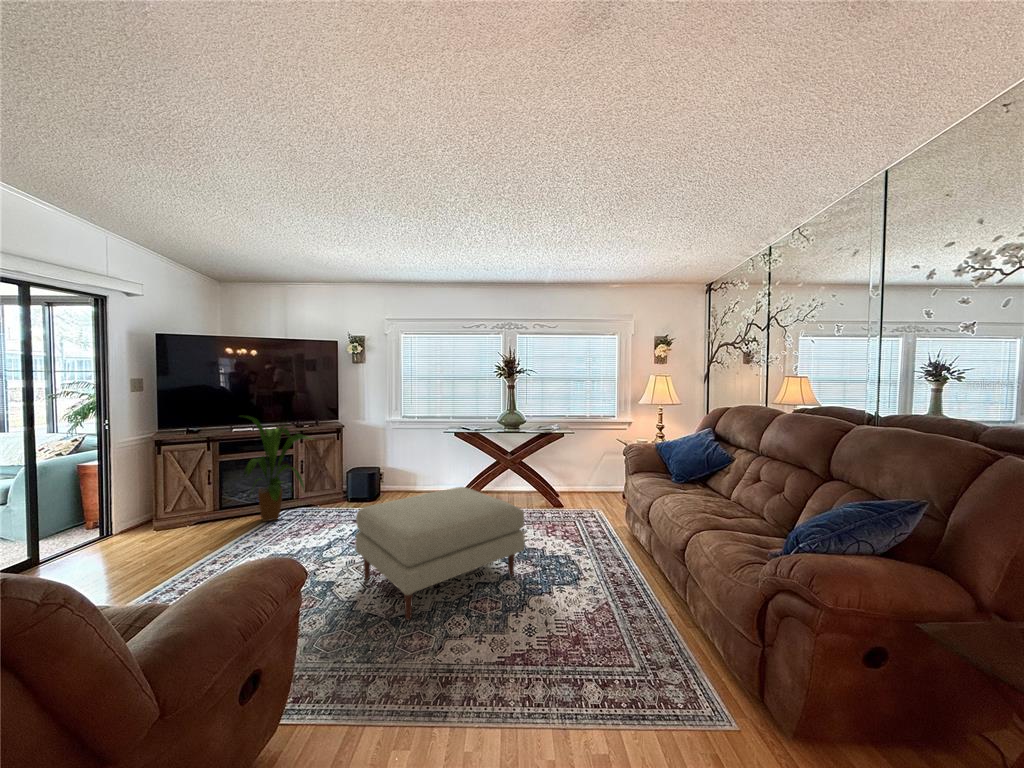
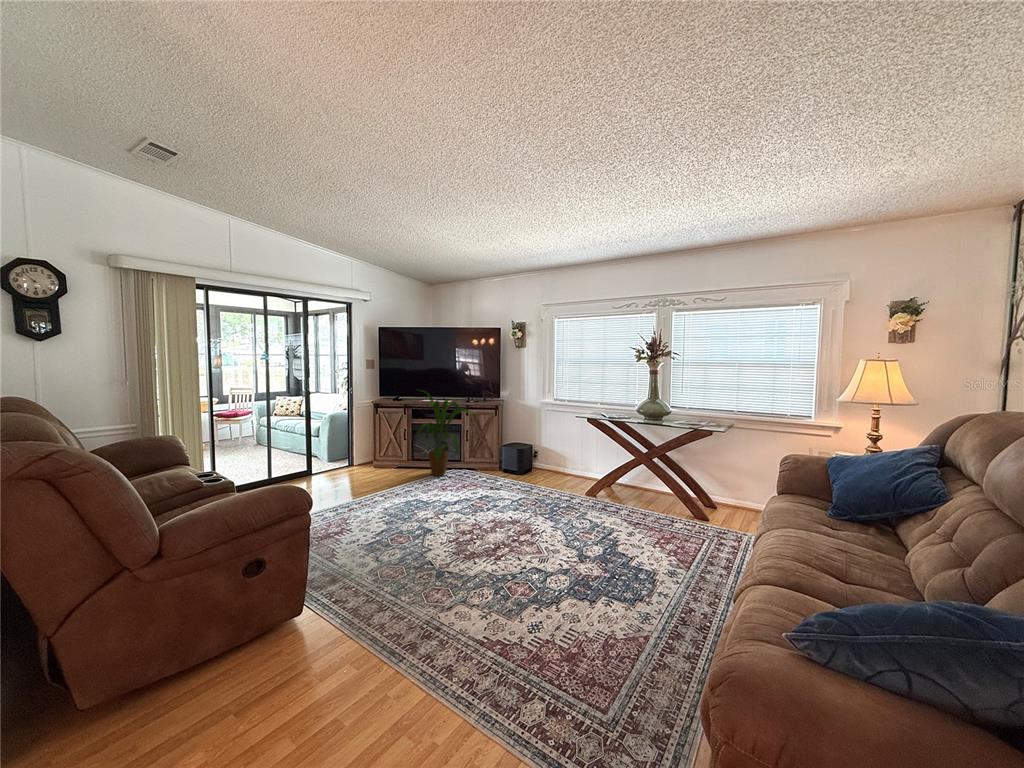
ottoman: present [356,487,525,620] -> none [441,471,586,577]

